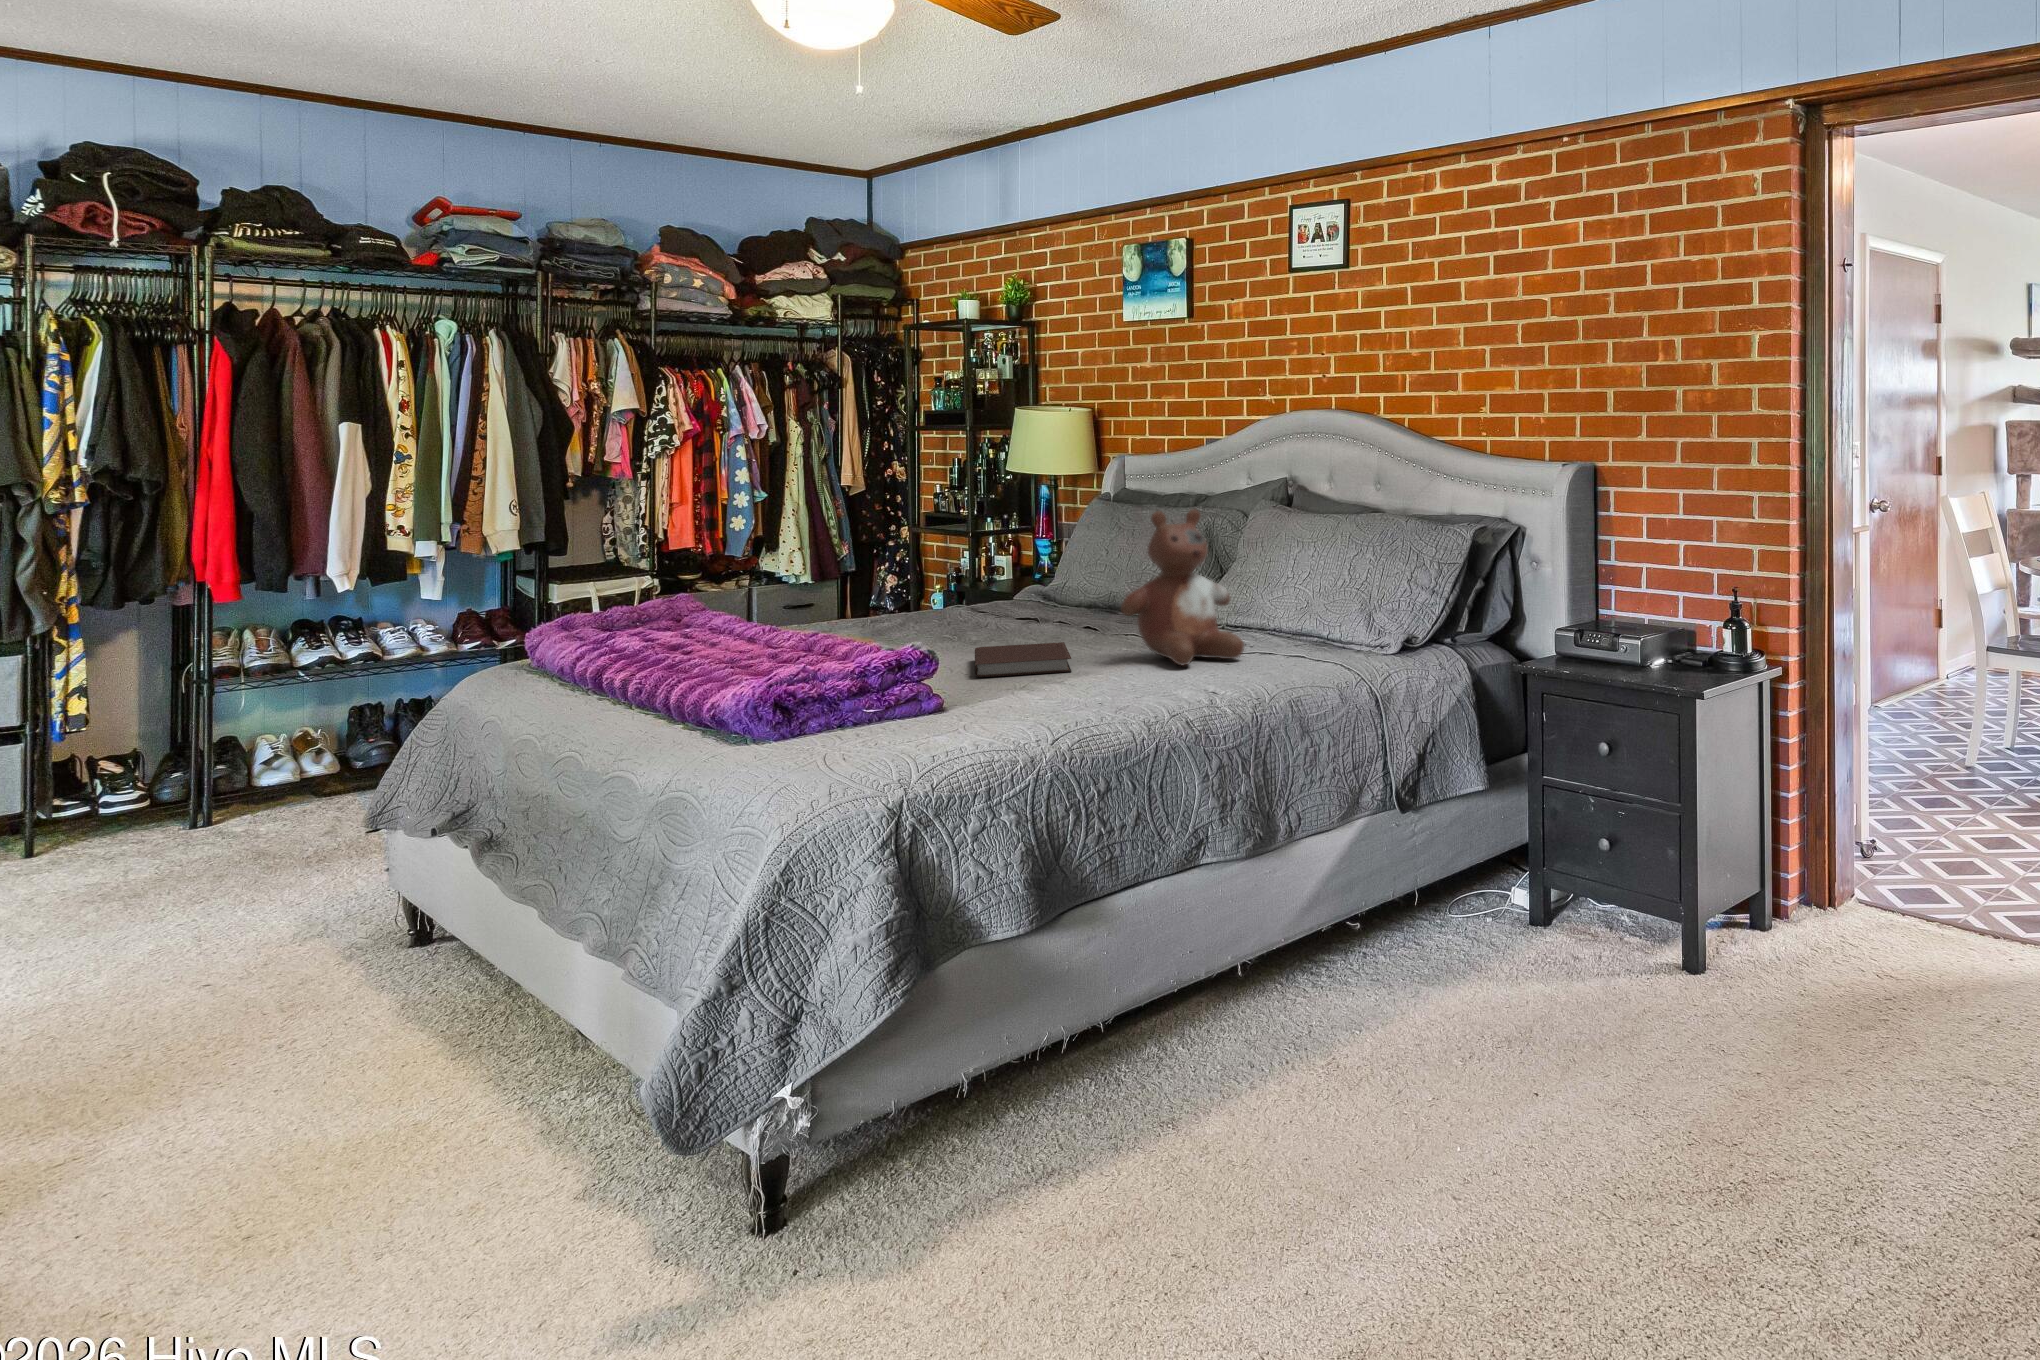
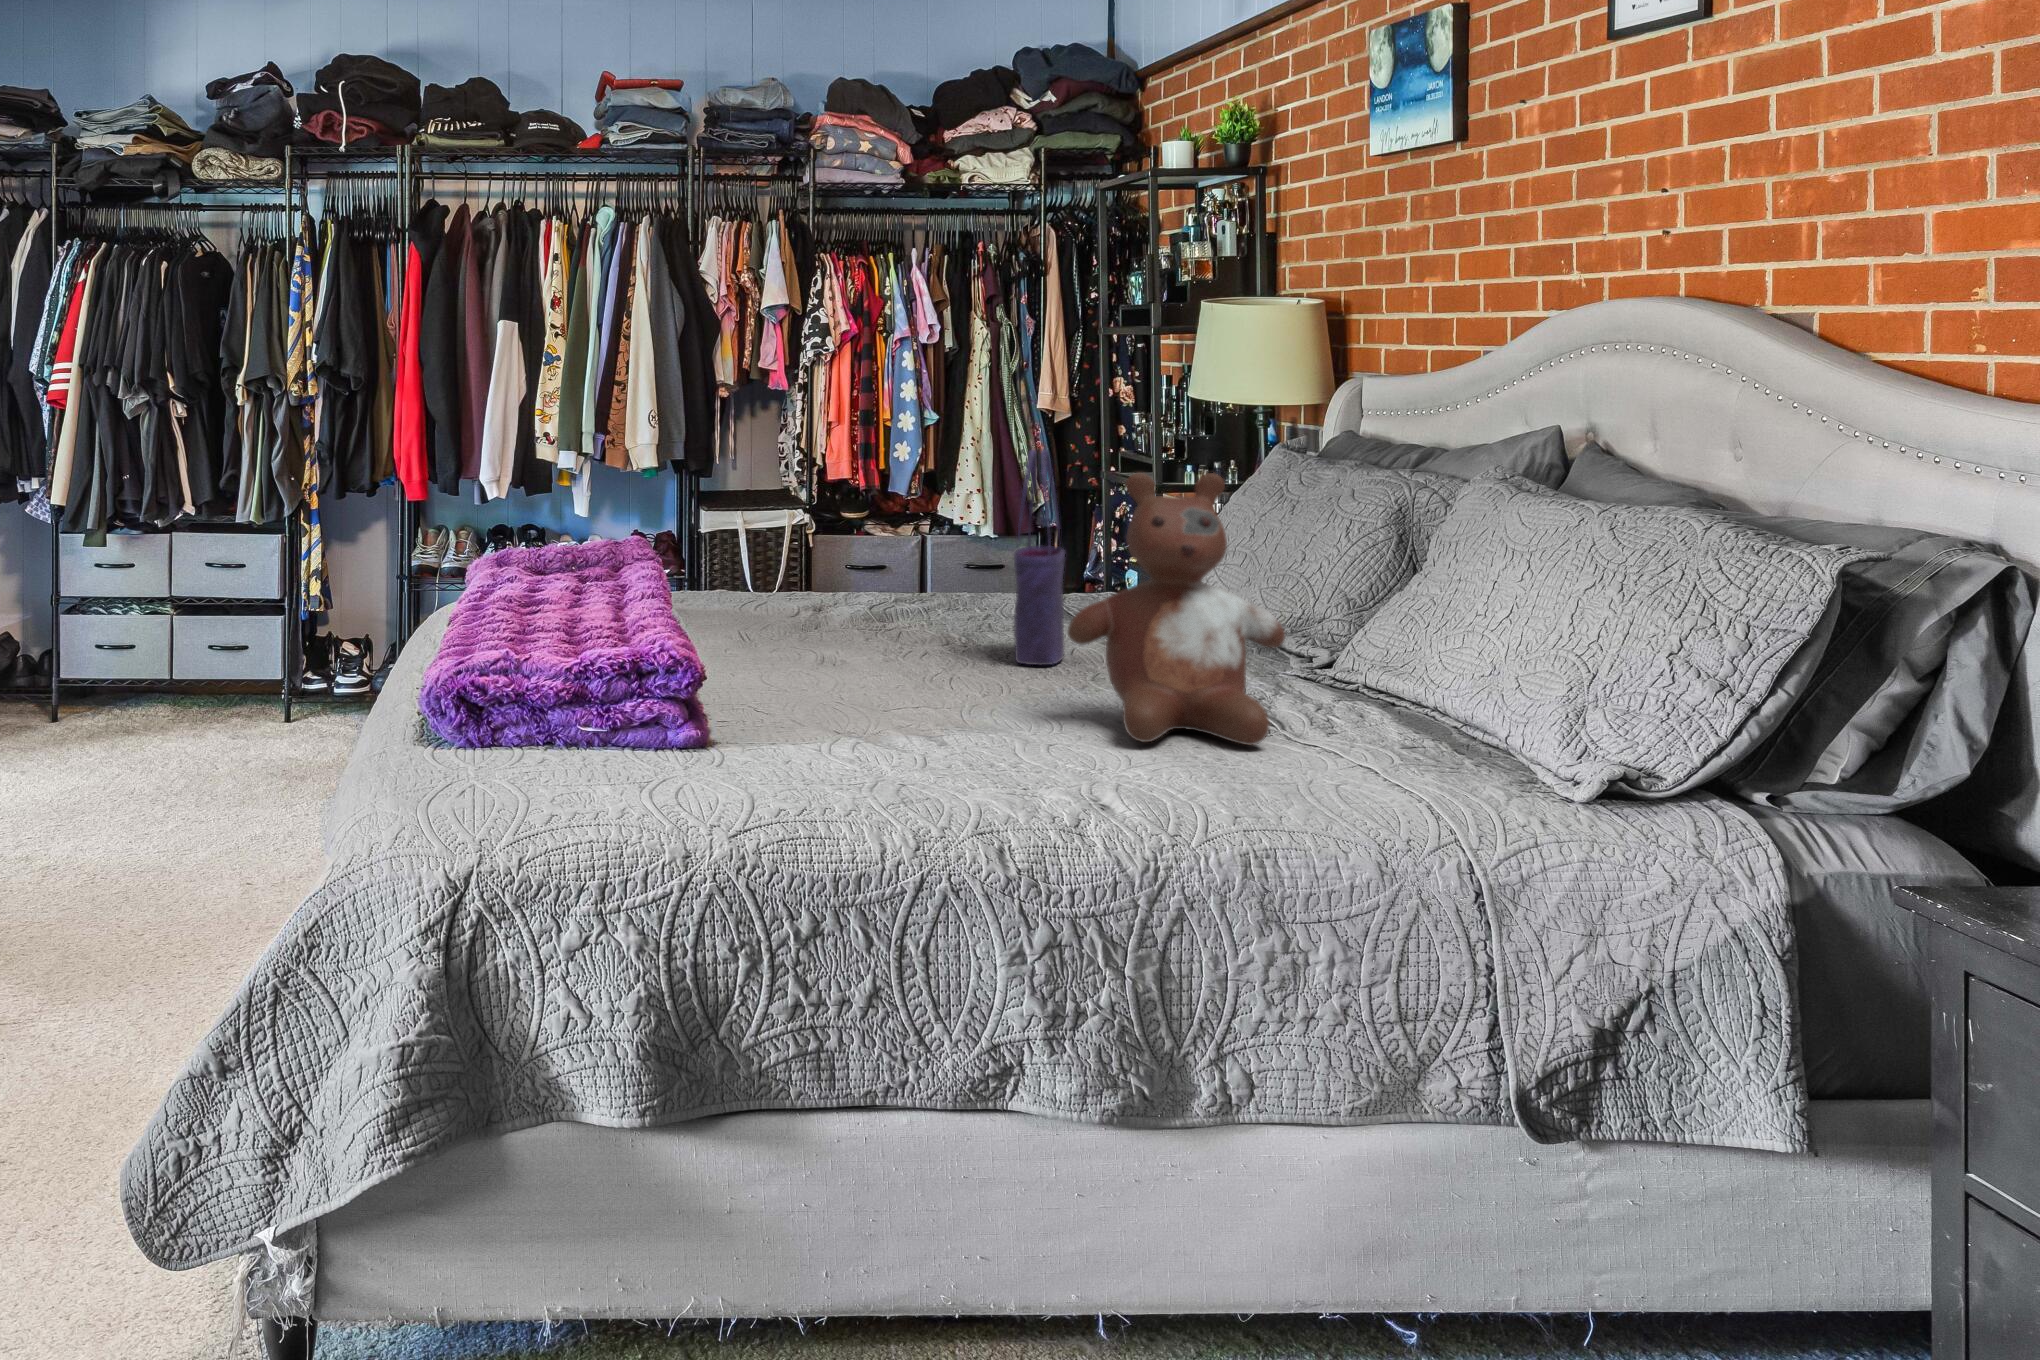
tote bag: none [1019,504,1054,642] -> present [1014,450,1065,665]
notebook: present [975,642,1071,677] -> none [838,661,1025,721]

